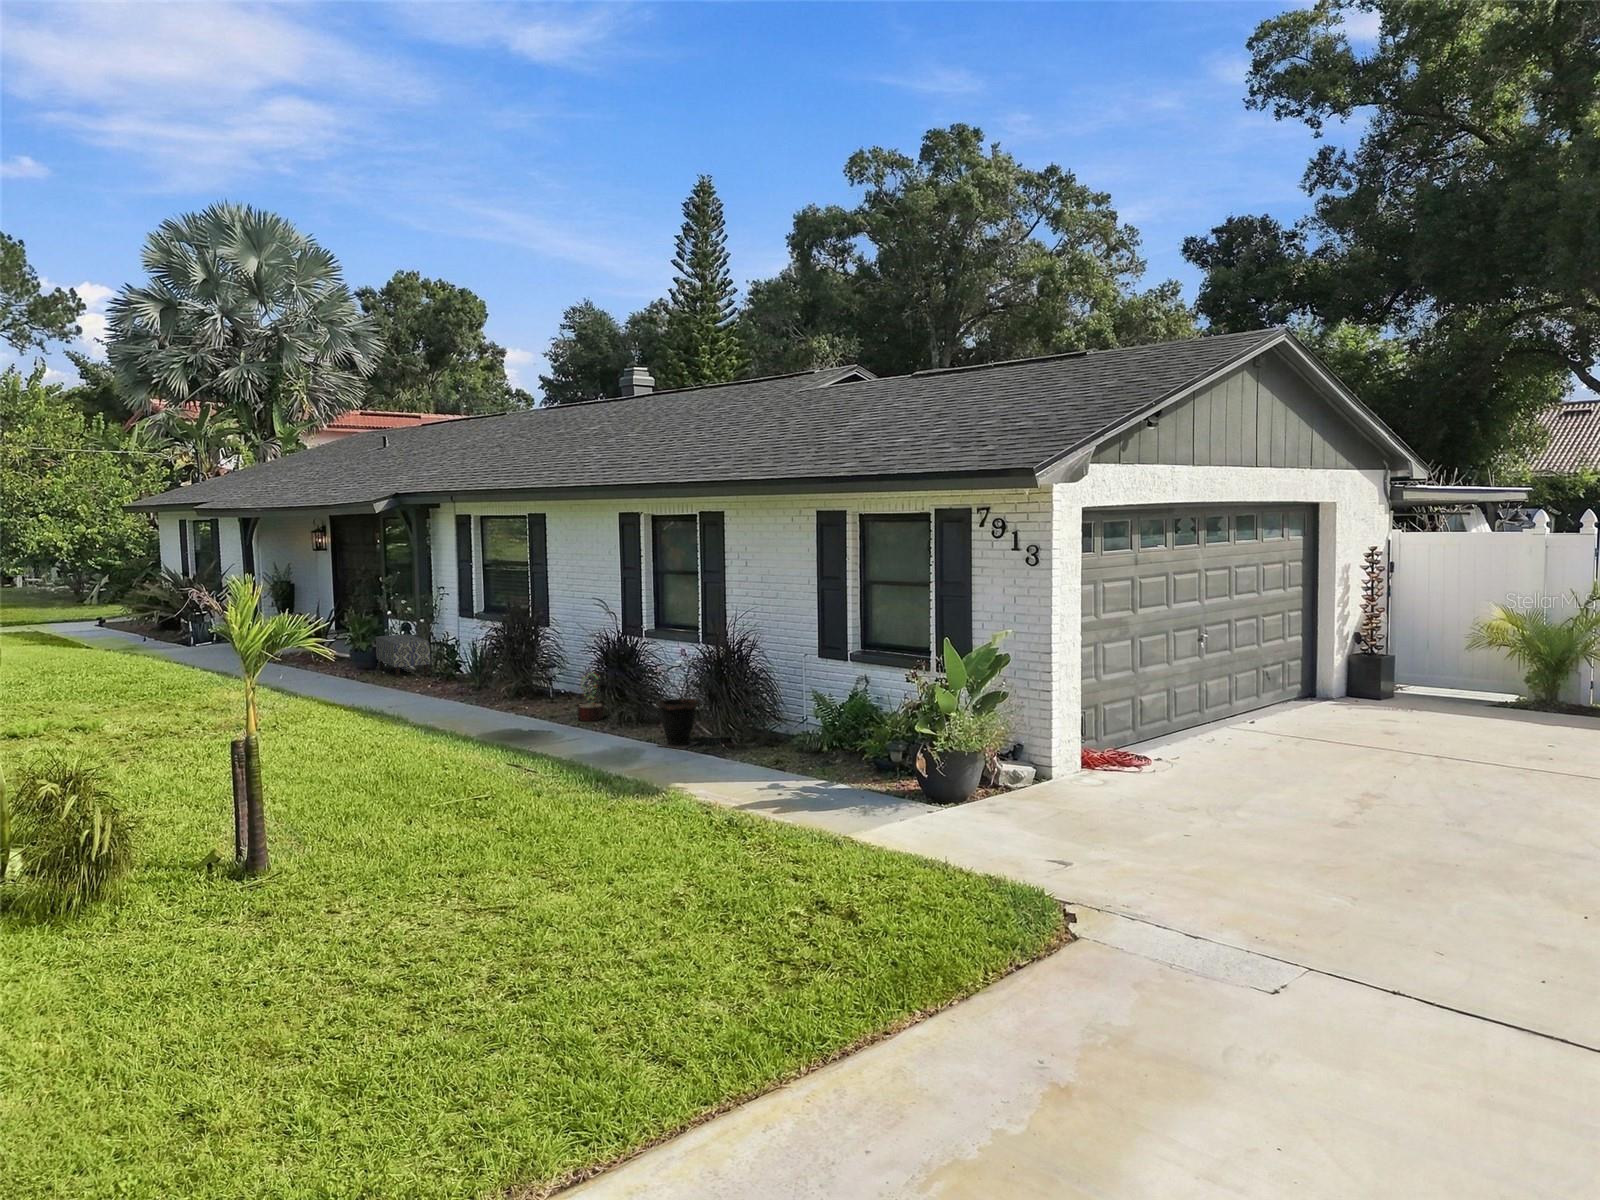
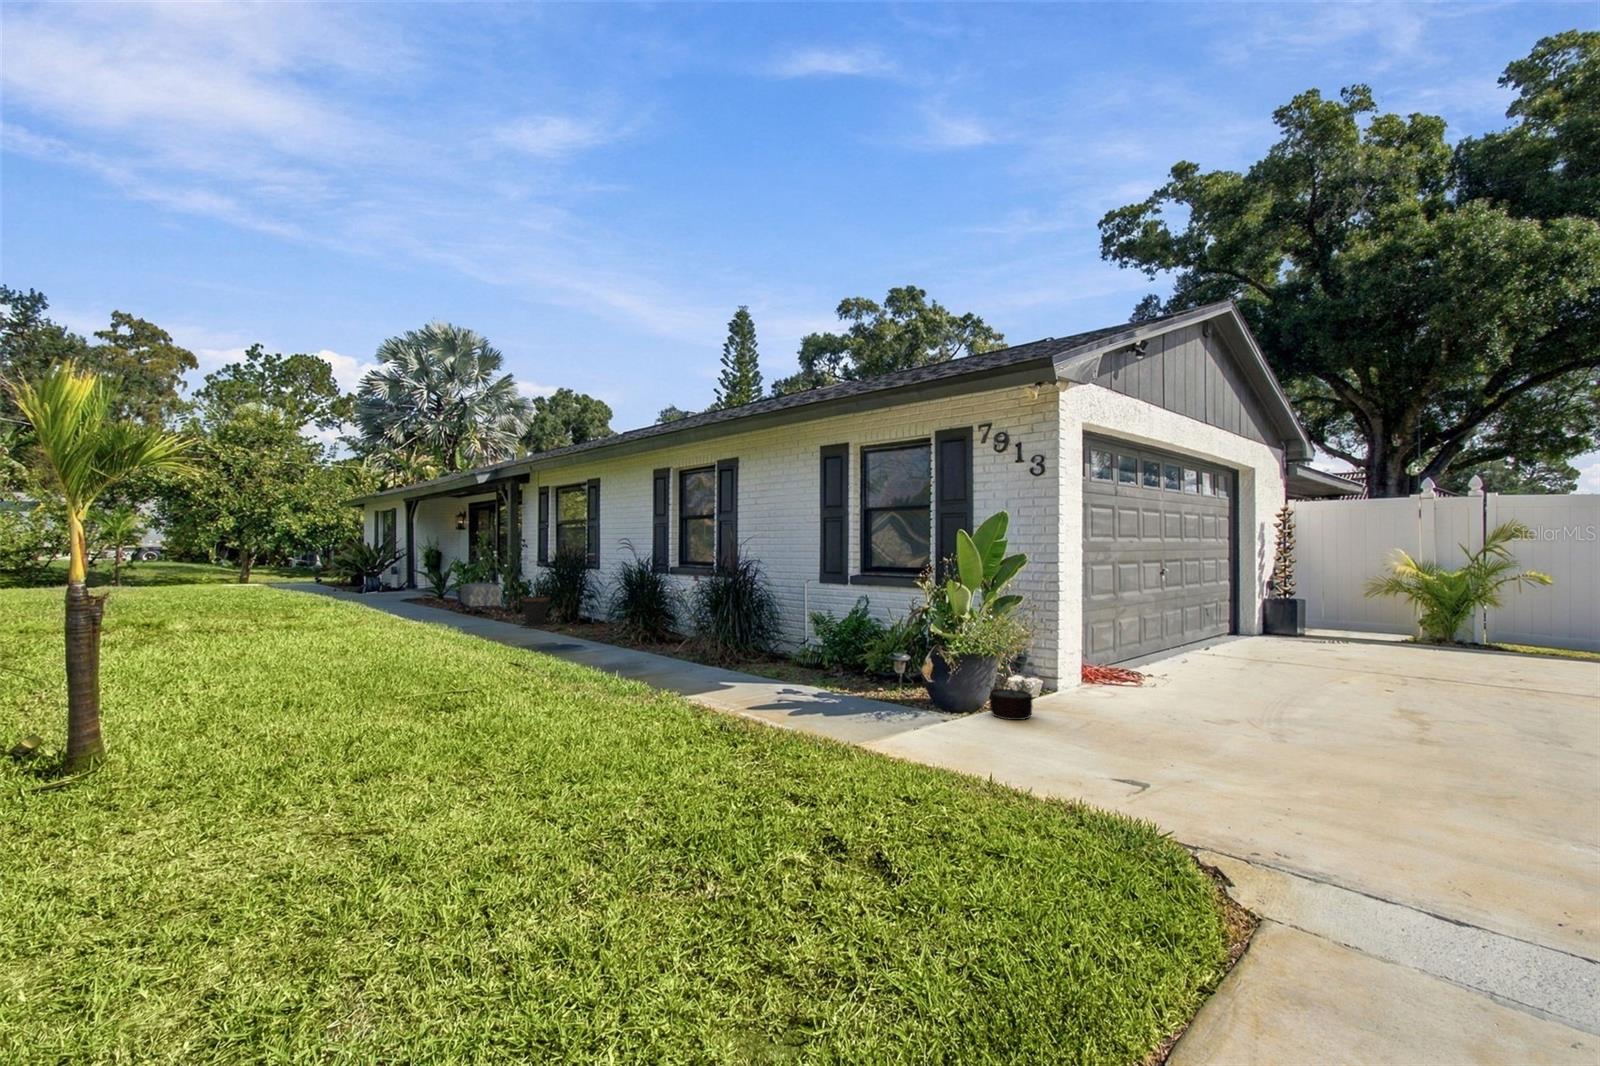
decorative plant: present [577,674,604,721] -> present [986,645,1033,720]
bucket: present [657,699,699,750] -> present [521,597,550,628]

